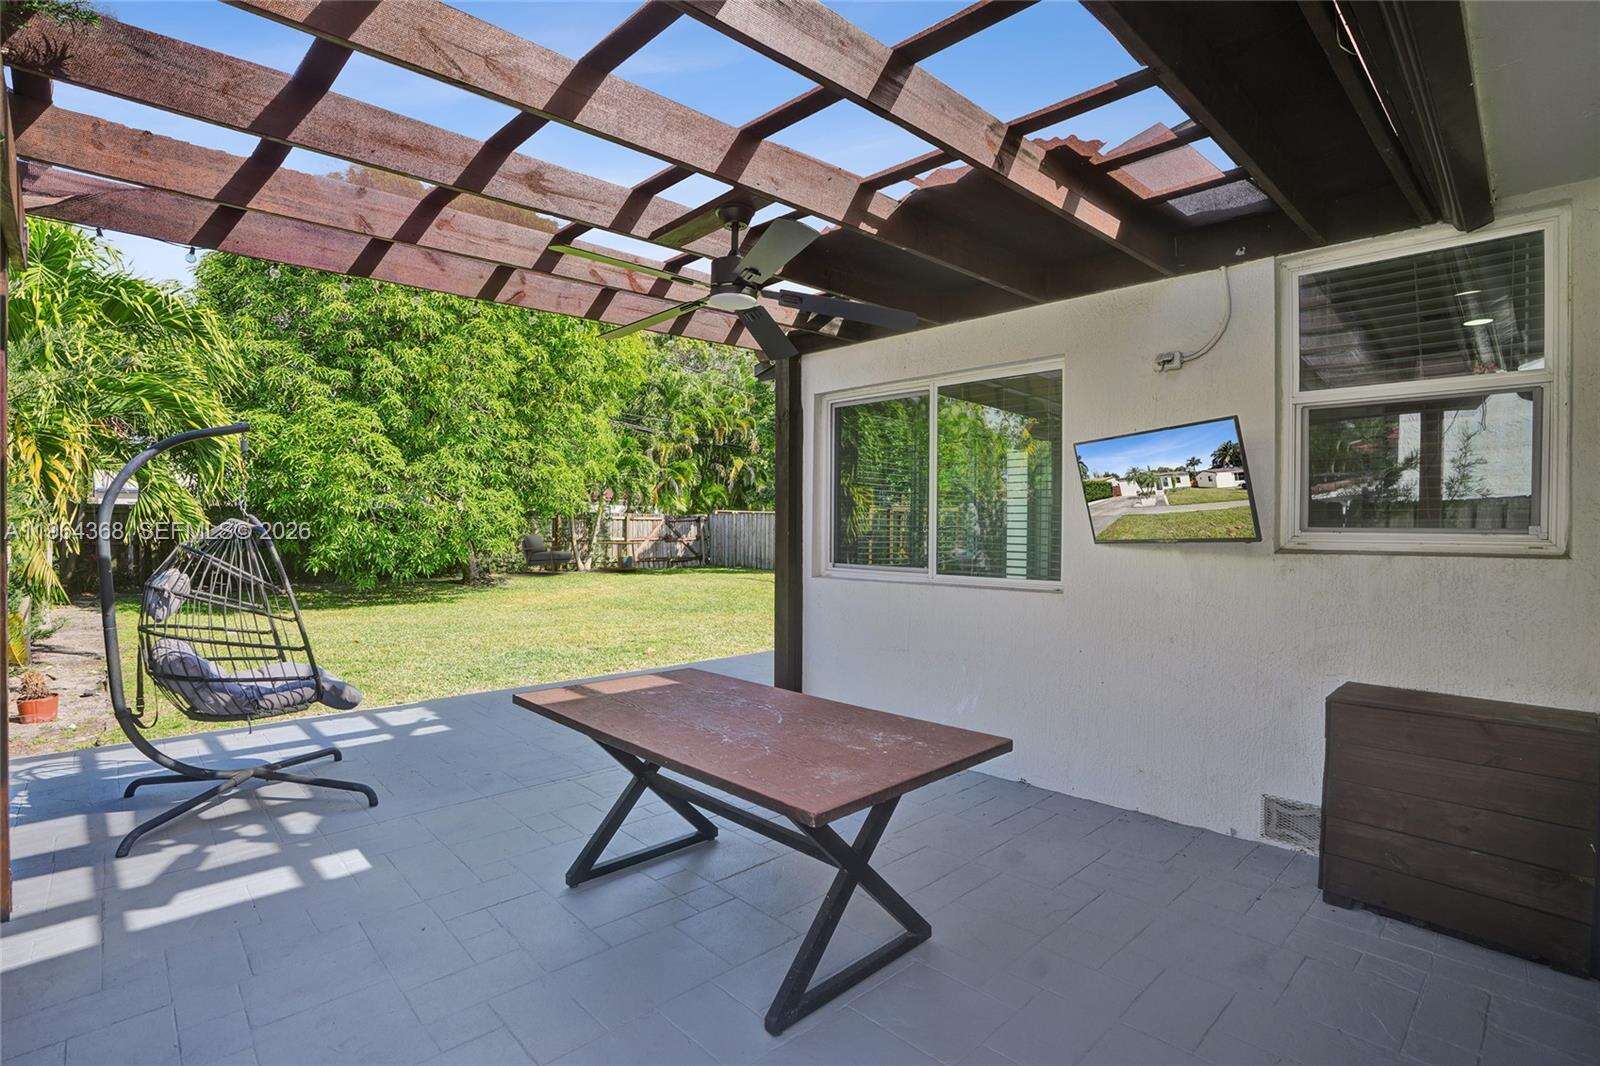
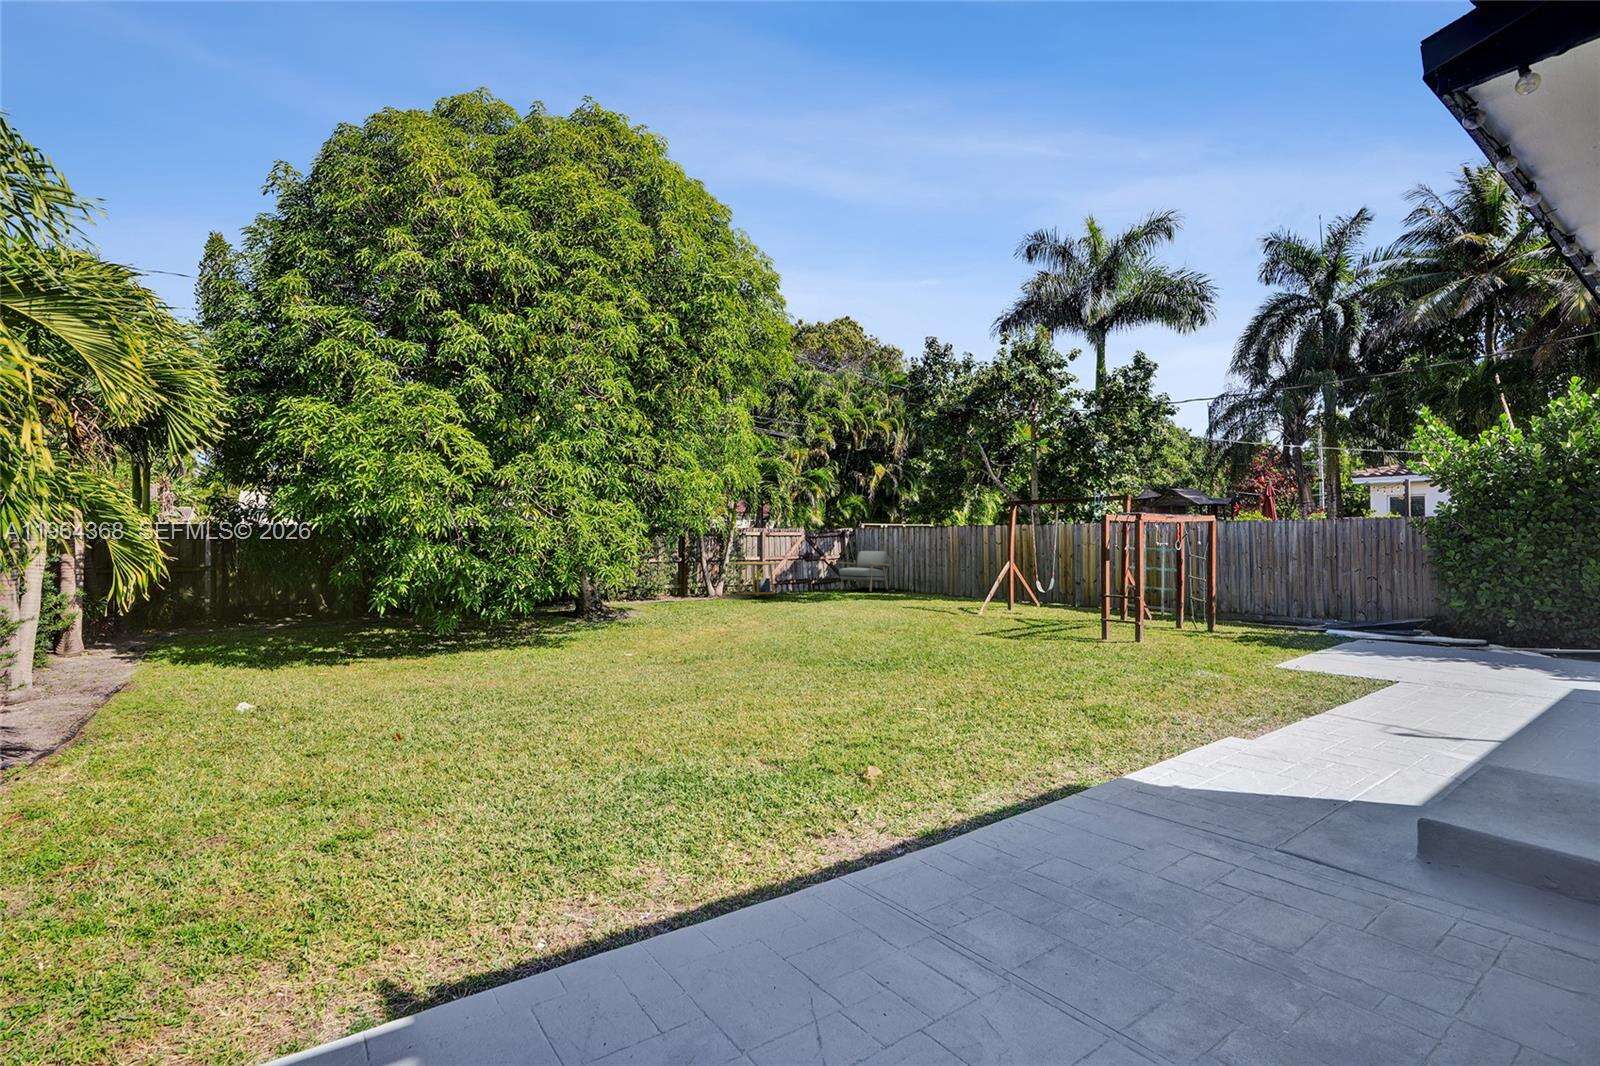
armchair: present [522,535,572,574] -> present [839,551,890,591]

